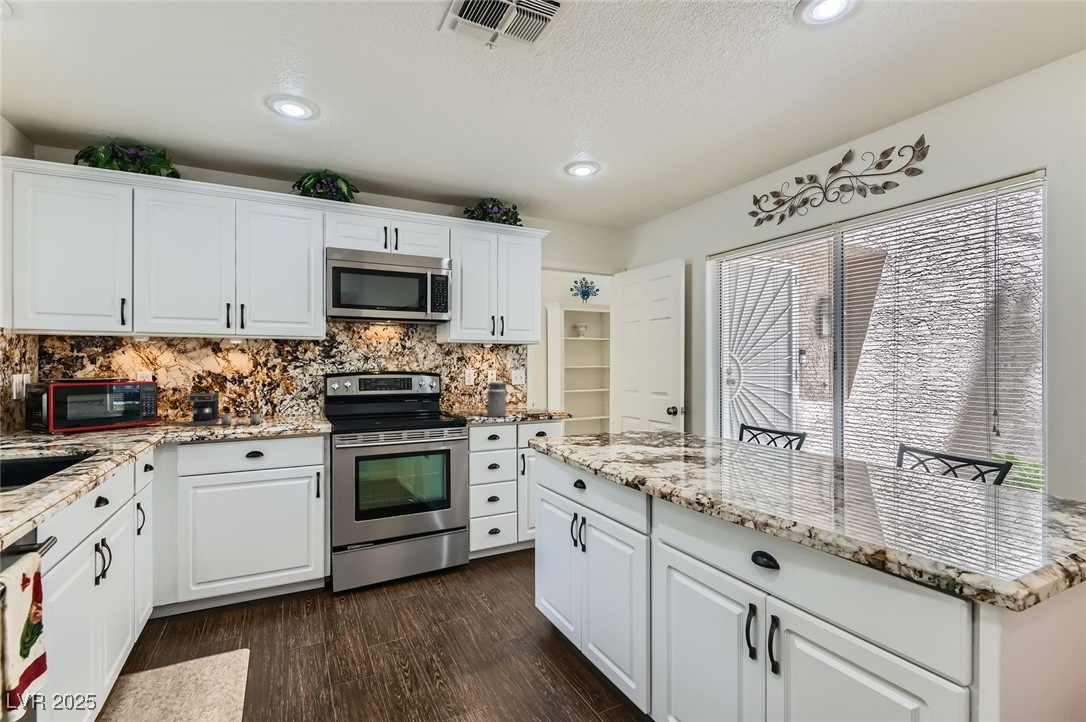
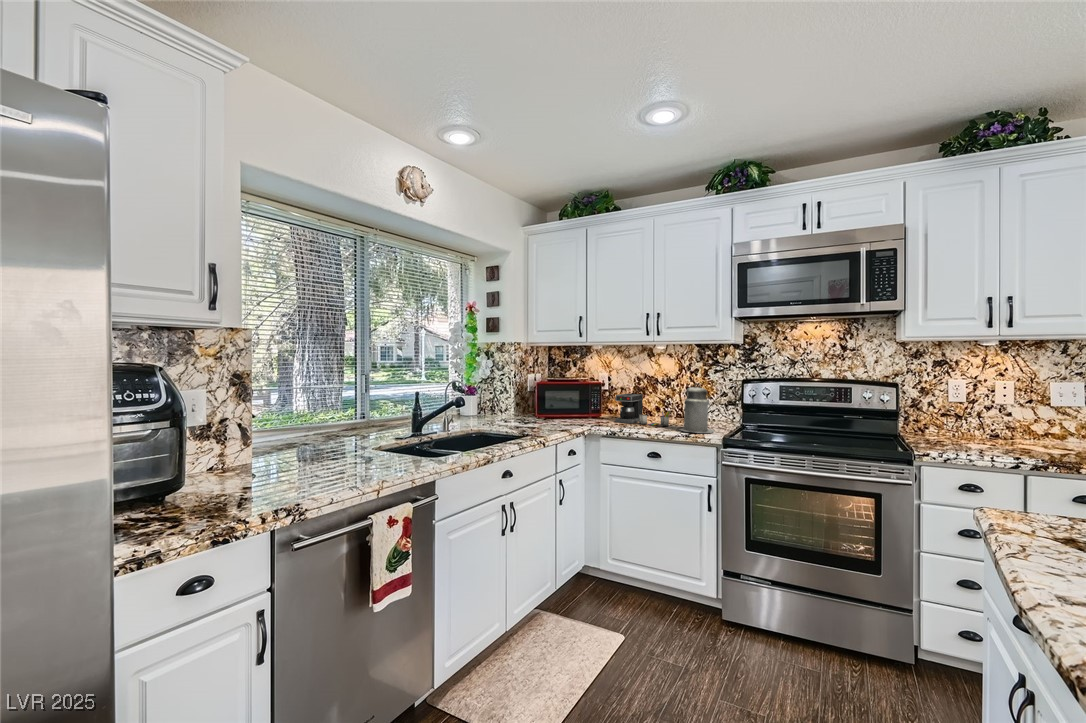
canister: present [483,378,508,416] -> present [680,384,714,433]

